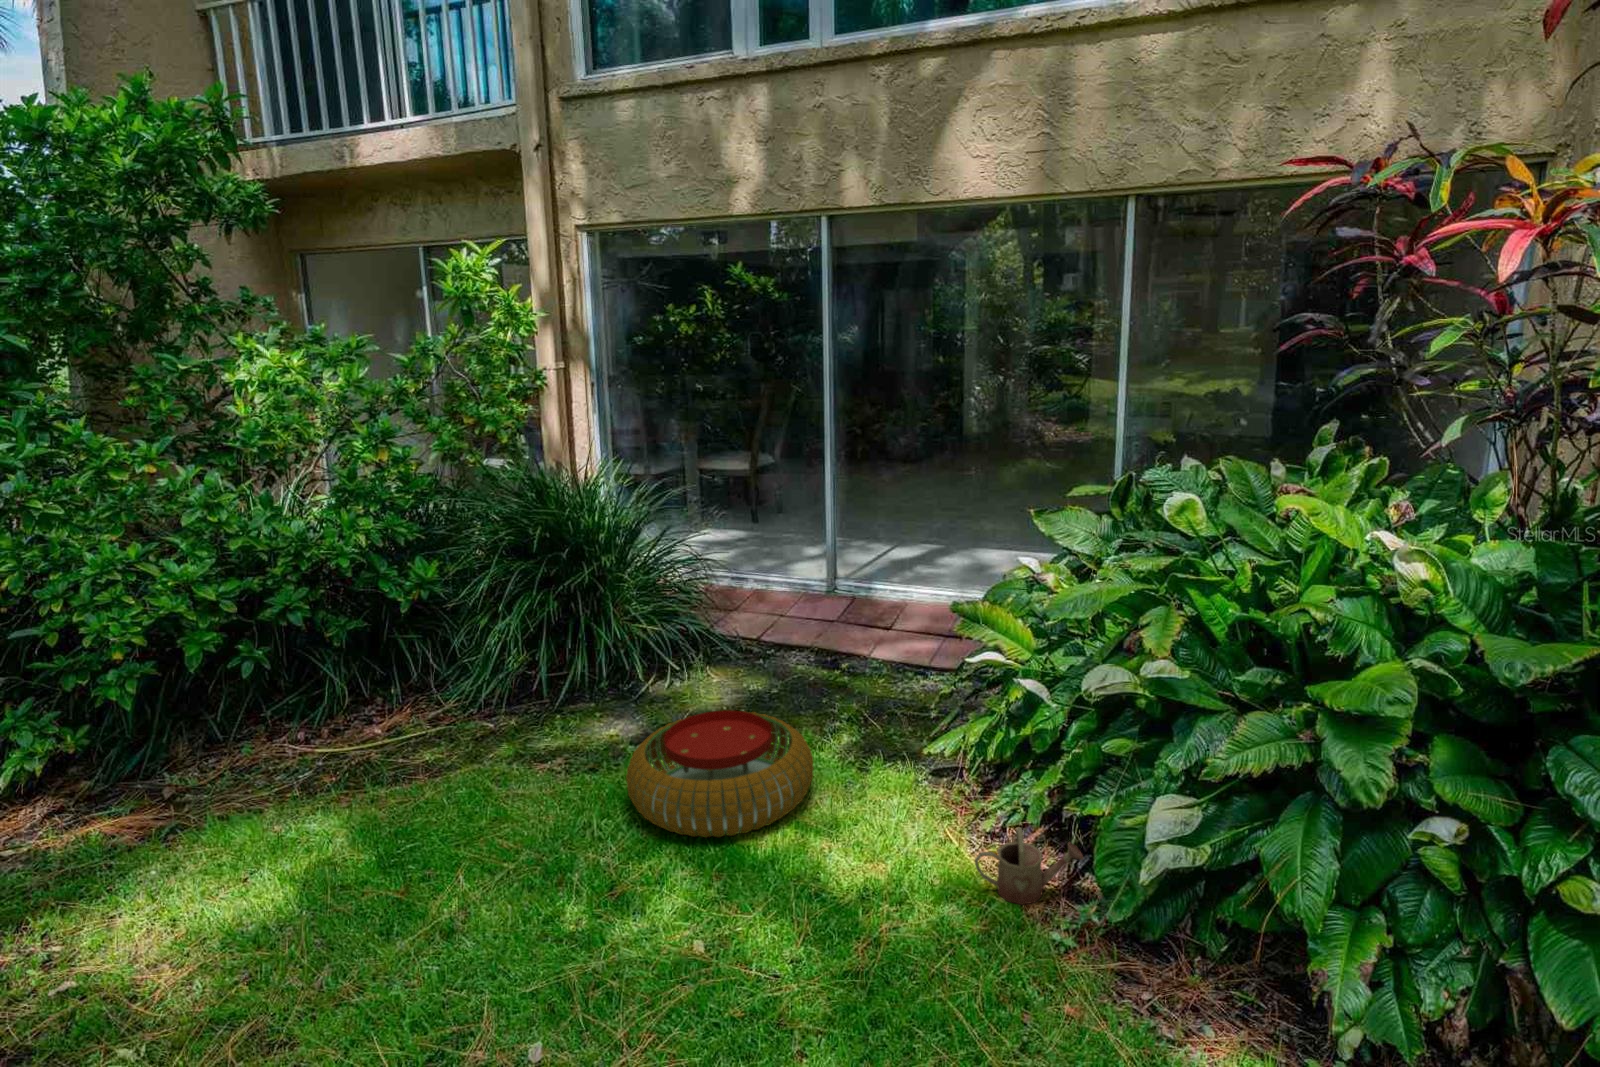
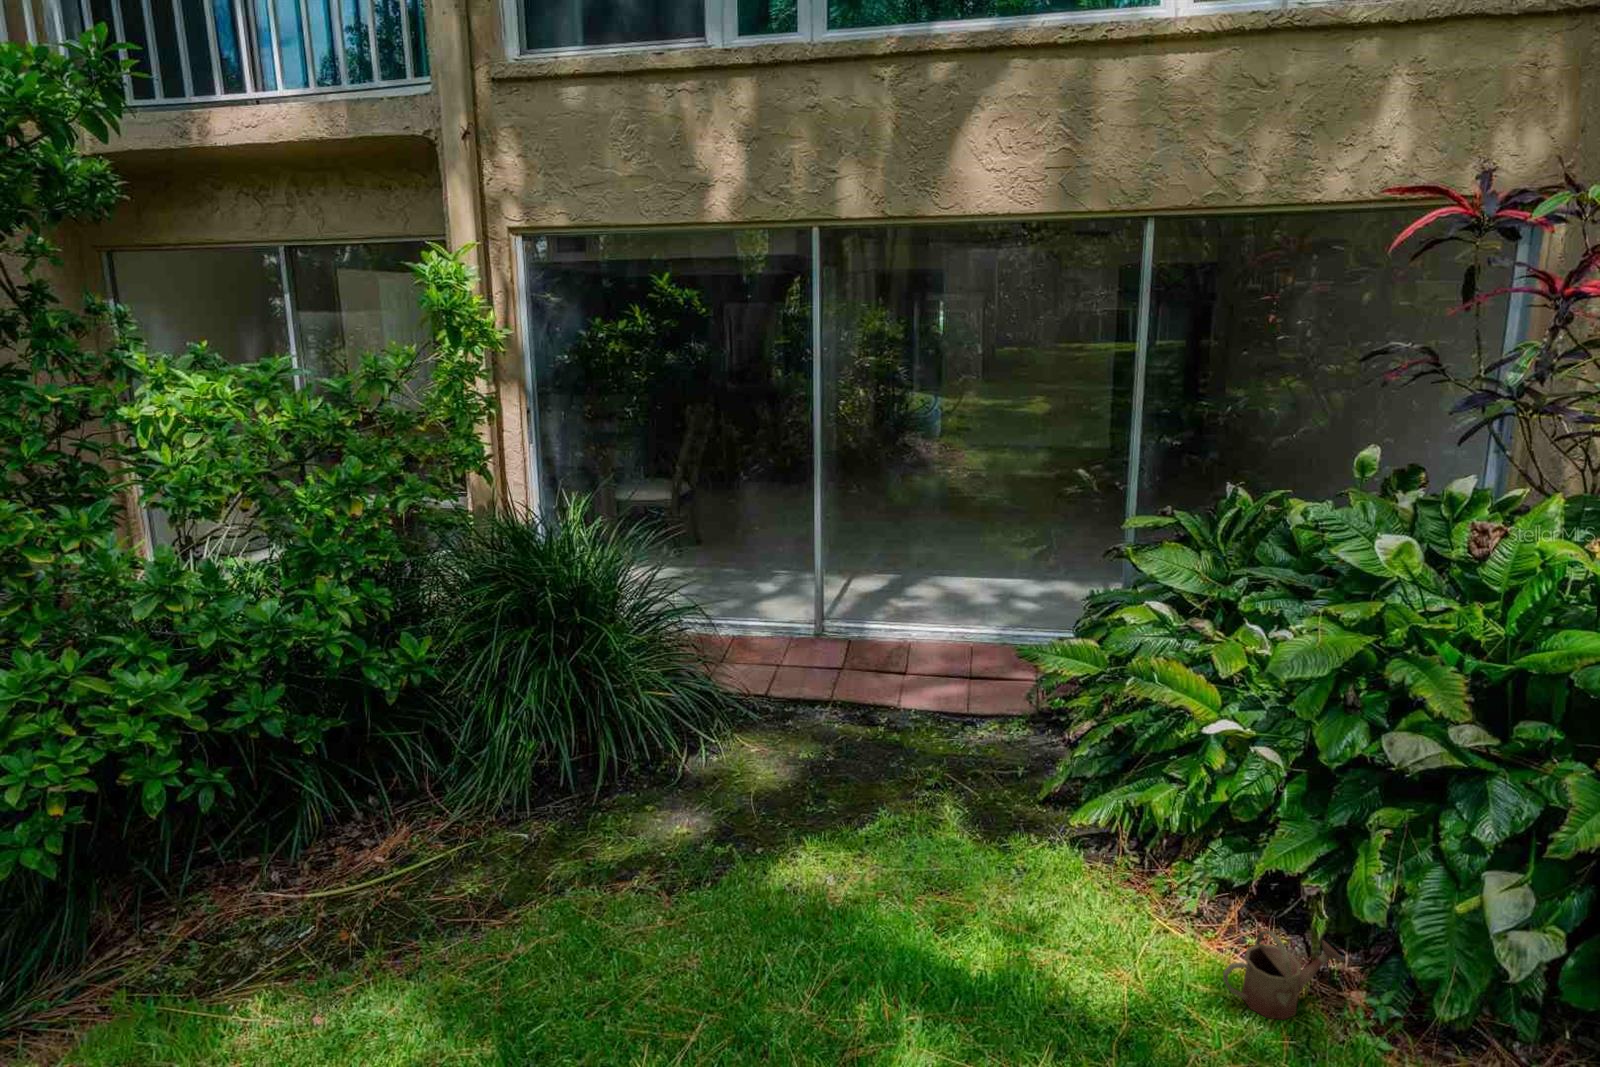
pouf: present [626,710,814,837] -> none [745,805,968,977]

